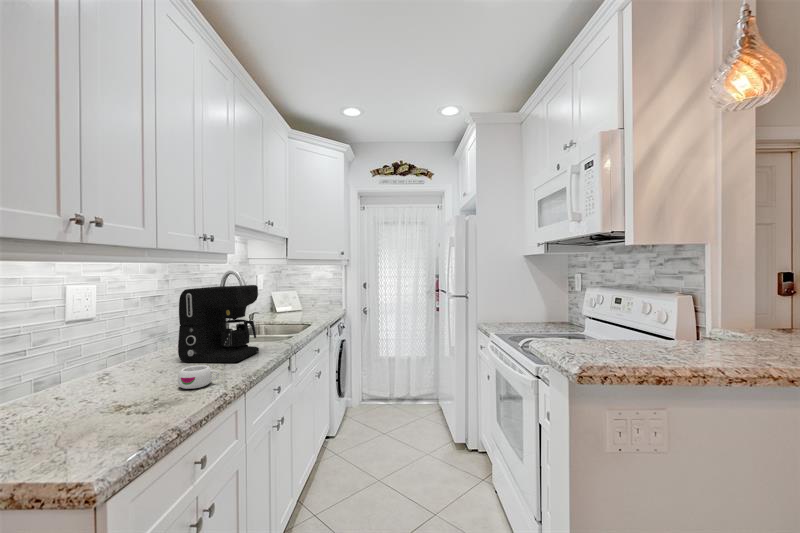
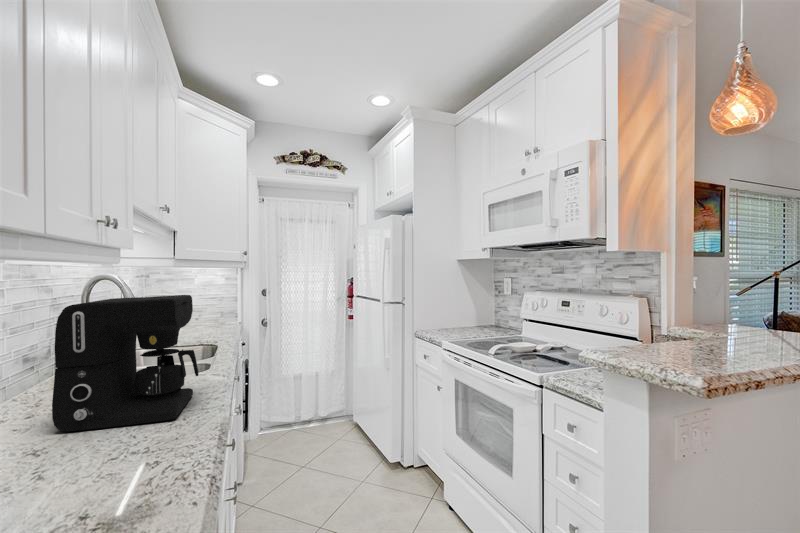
mug: present [178,365,220,389] -> none [104,439,186,492]

